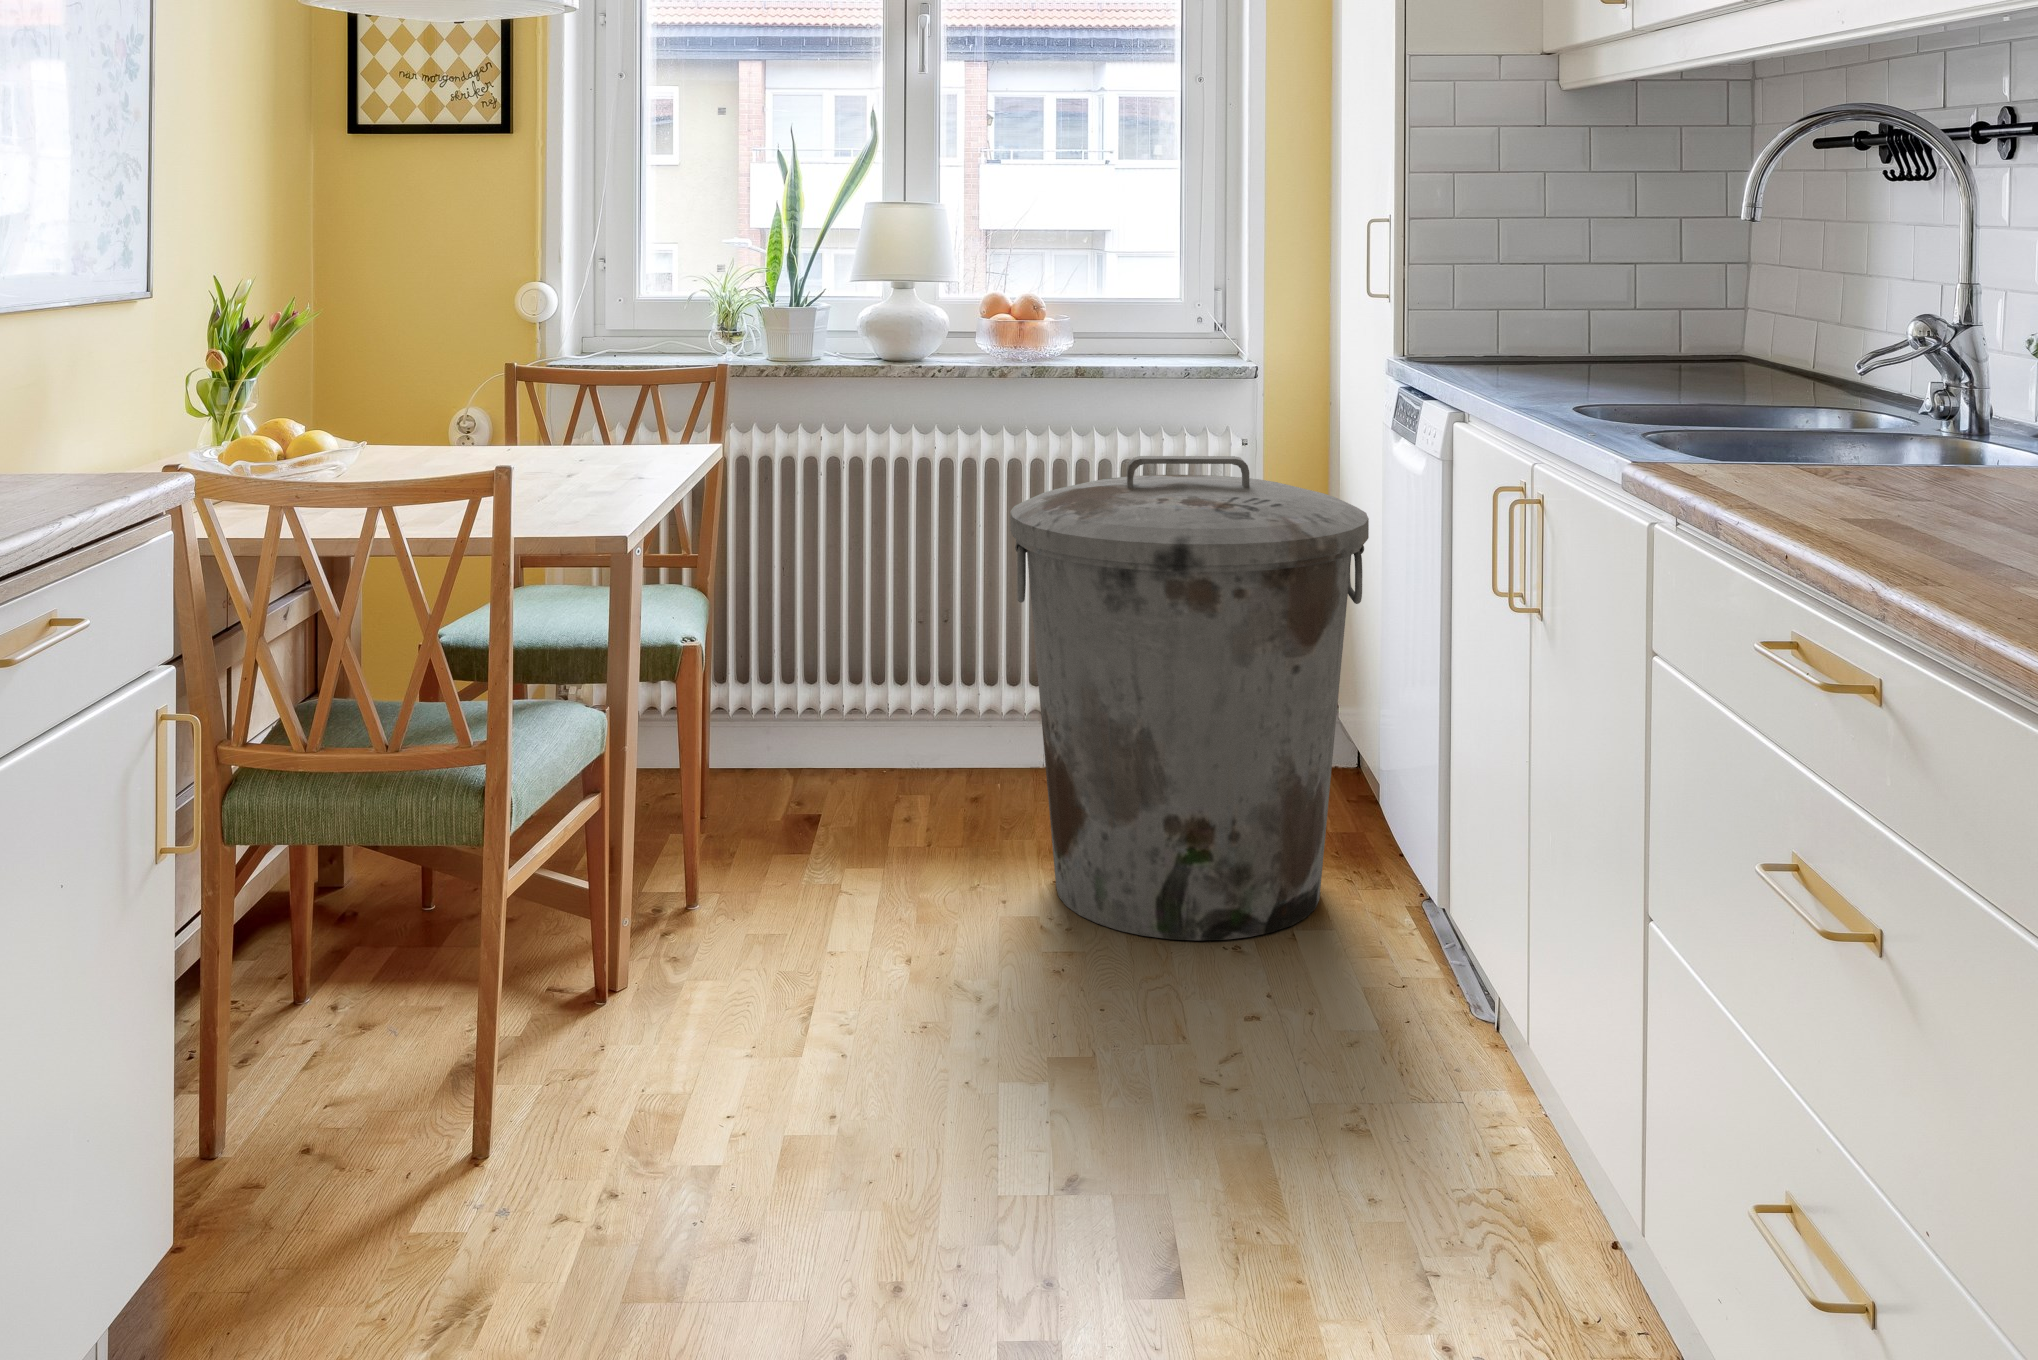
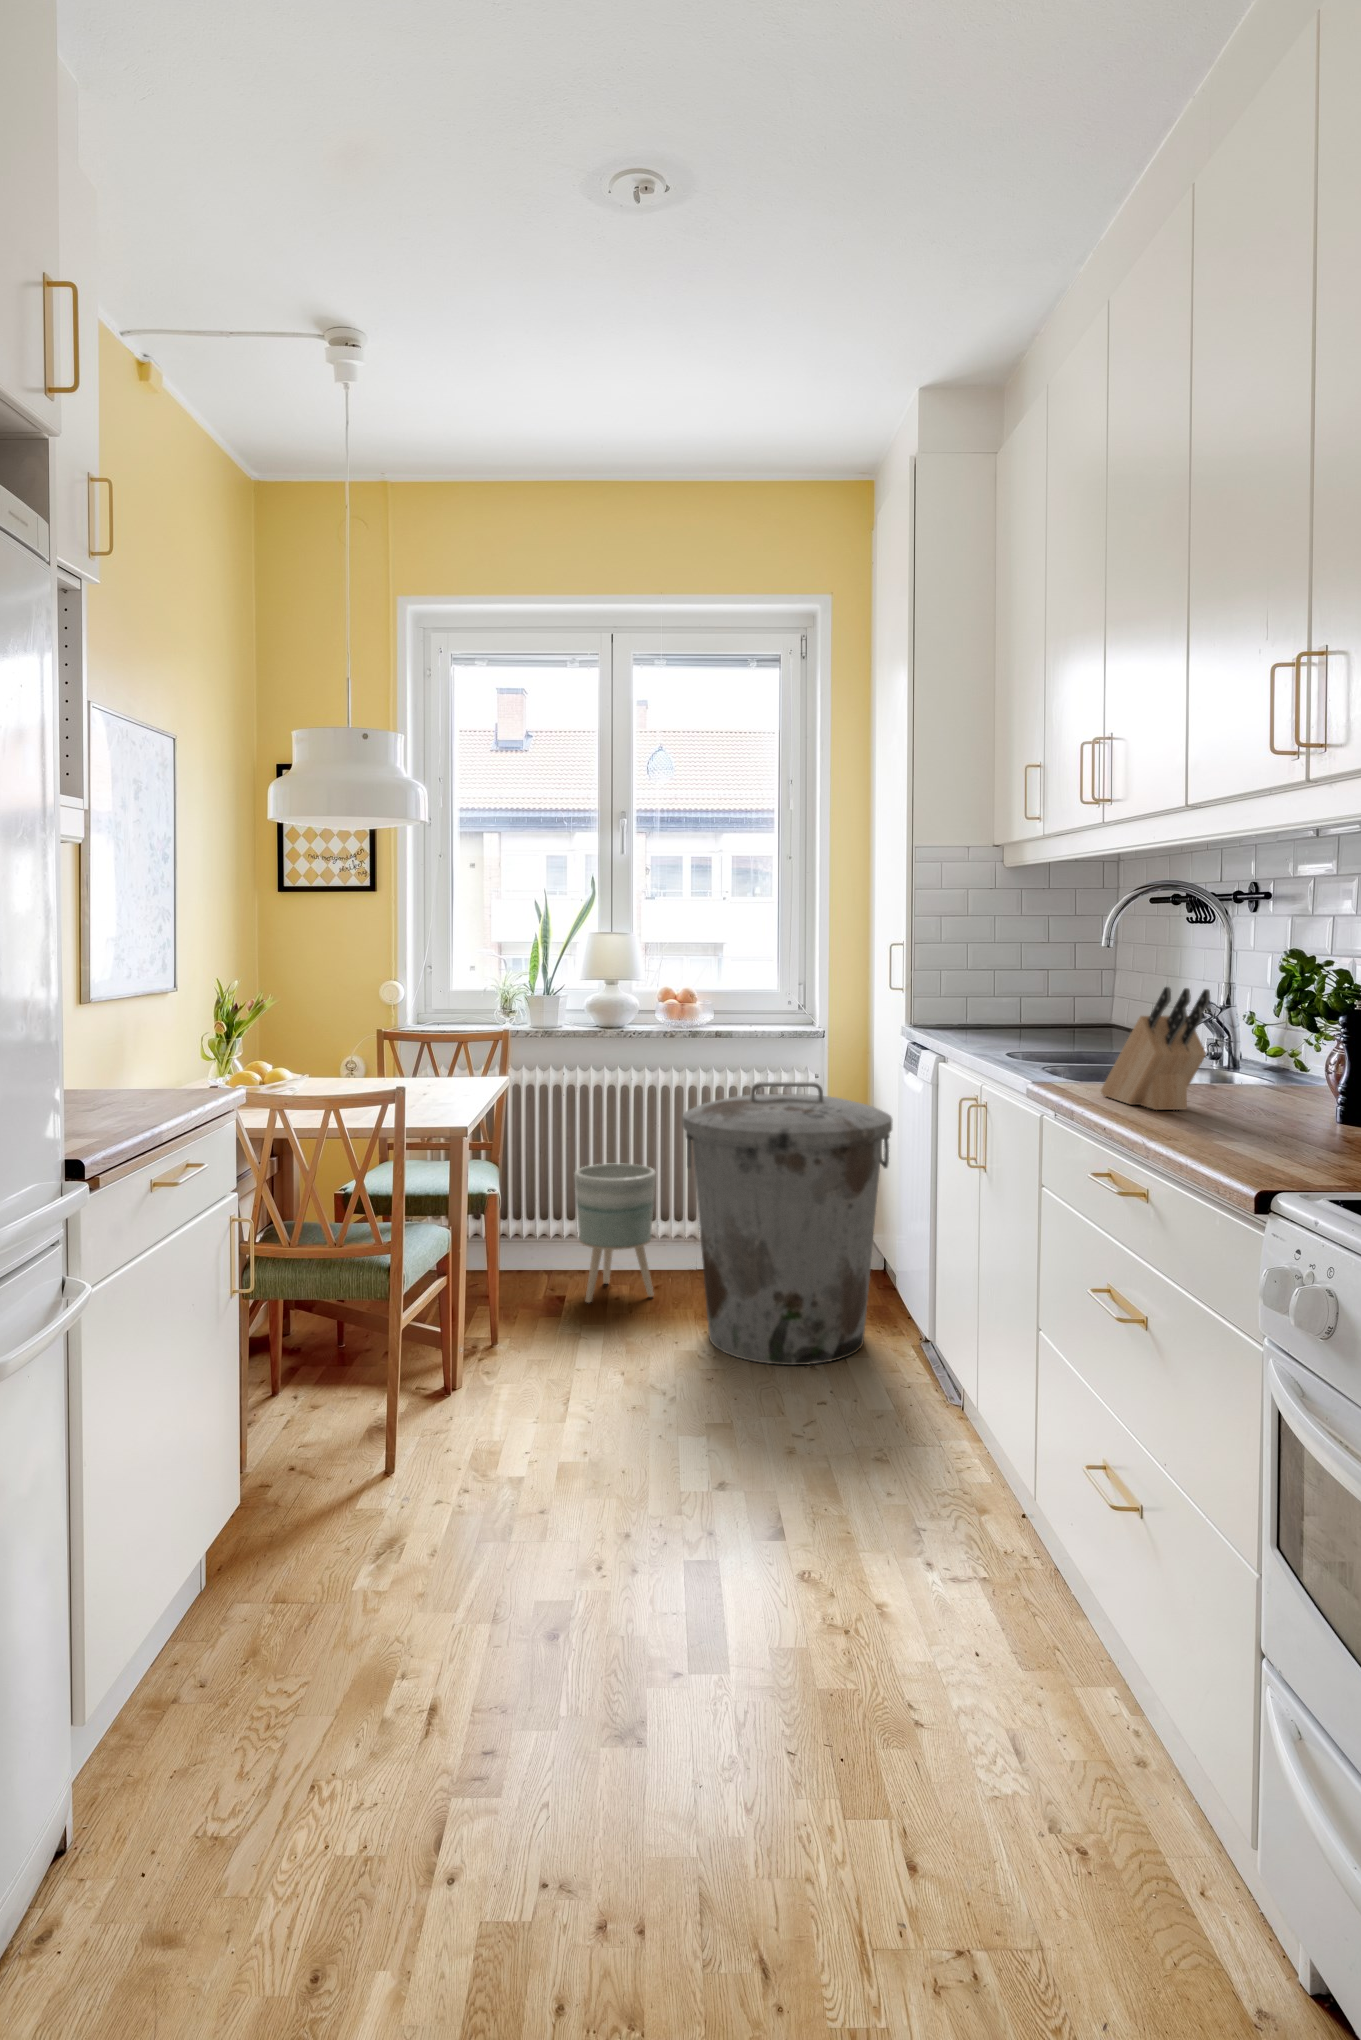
knife block: none [1766,282,1997,520] -> present [1101,987,1210,1110]
planter: none [834,589,970,823] -> present [574,1163,656,1303]

